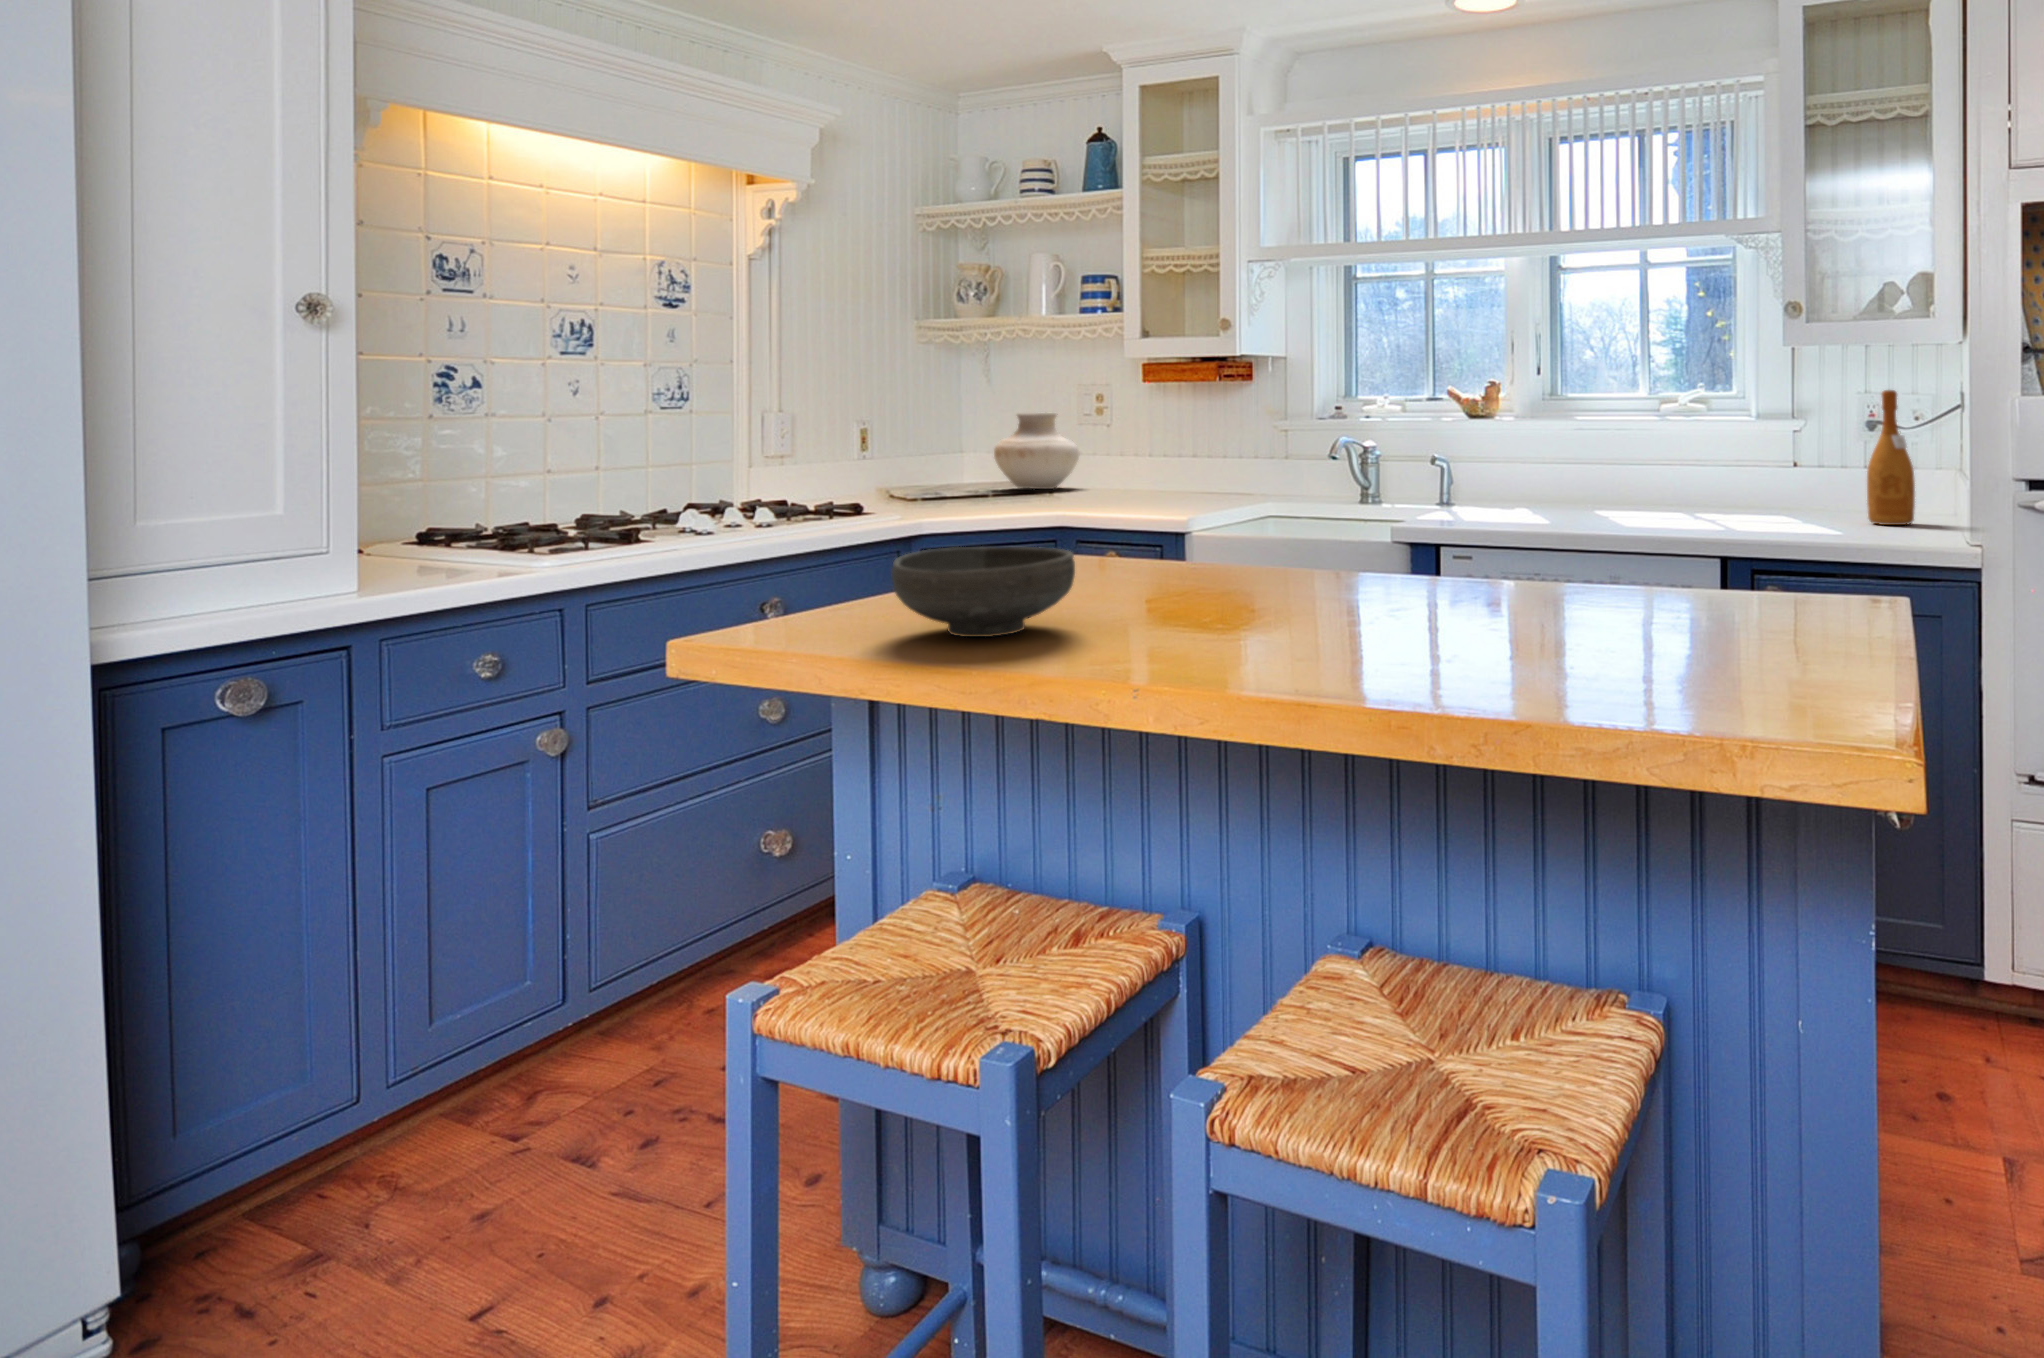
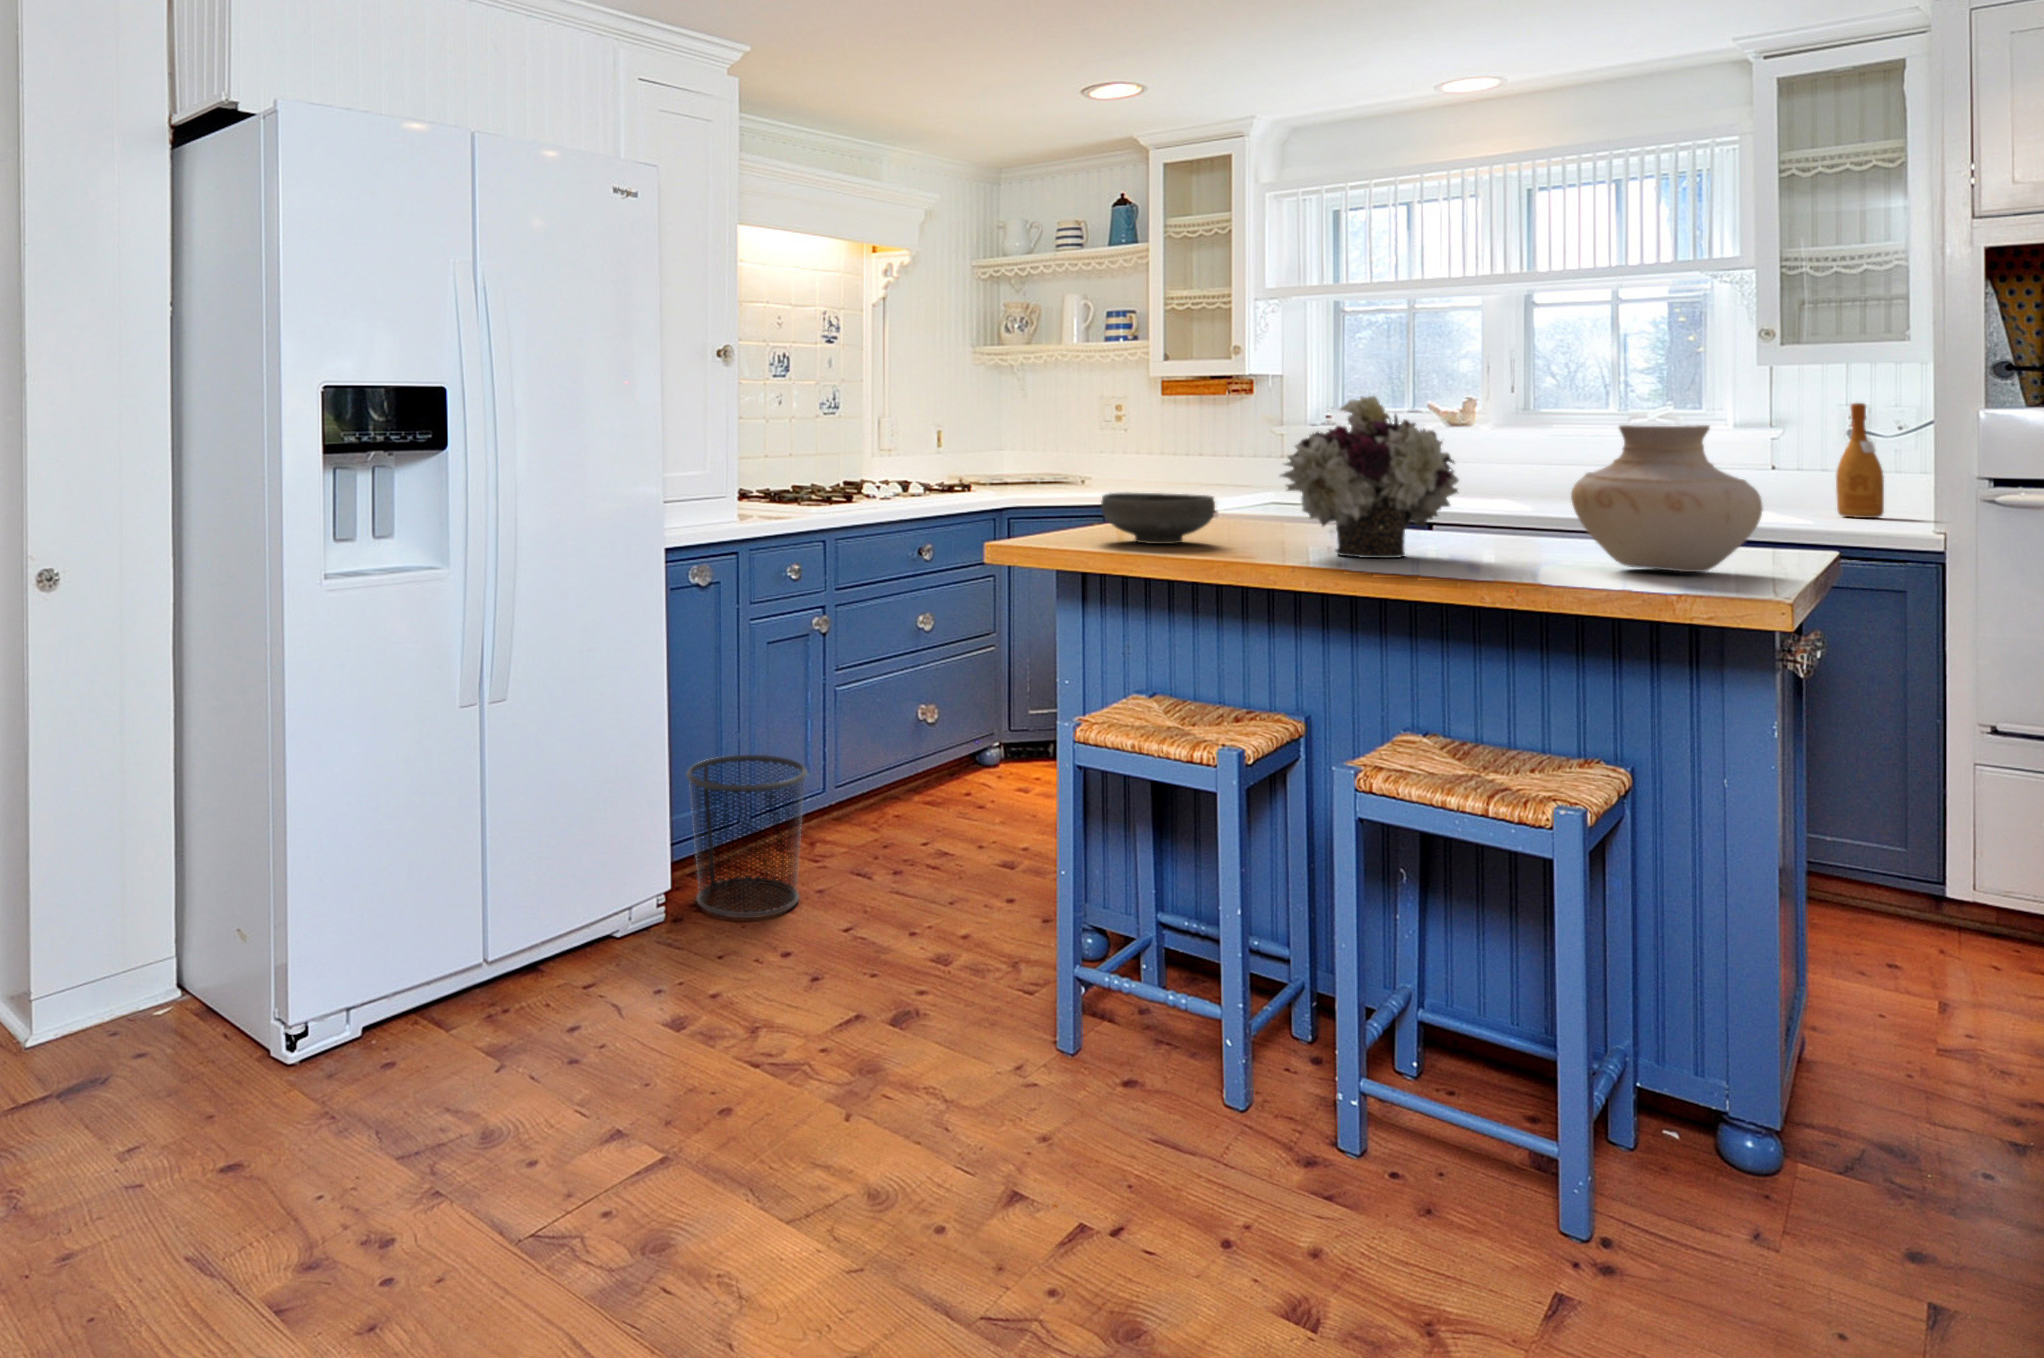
flower arrangement: none [1145,394,1422,661] -> present [1280,396,1459,558]
vase: present [994,413,1079,489] -> present [1571,425,1763,572]
waste bin: none [217,982,468,1298] -> present [686,755,807,918]

